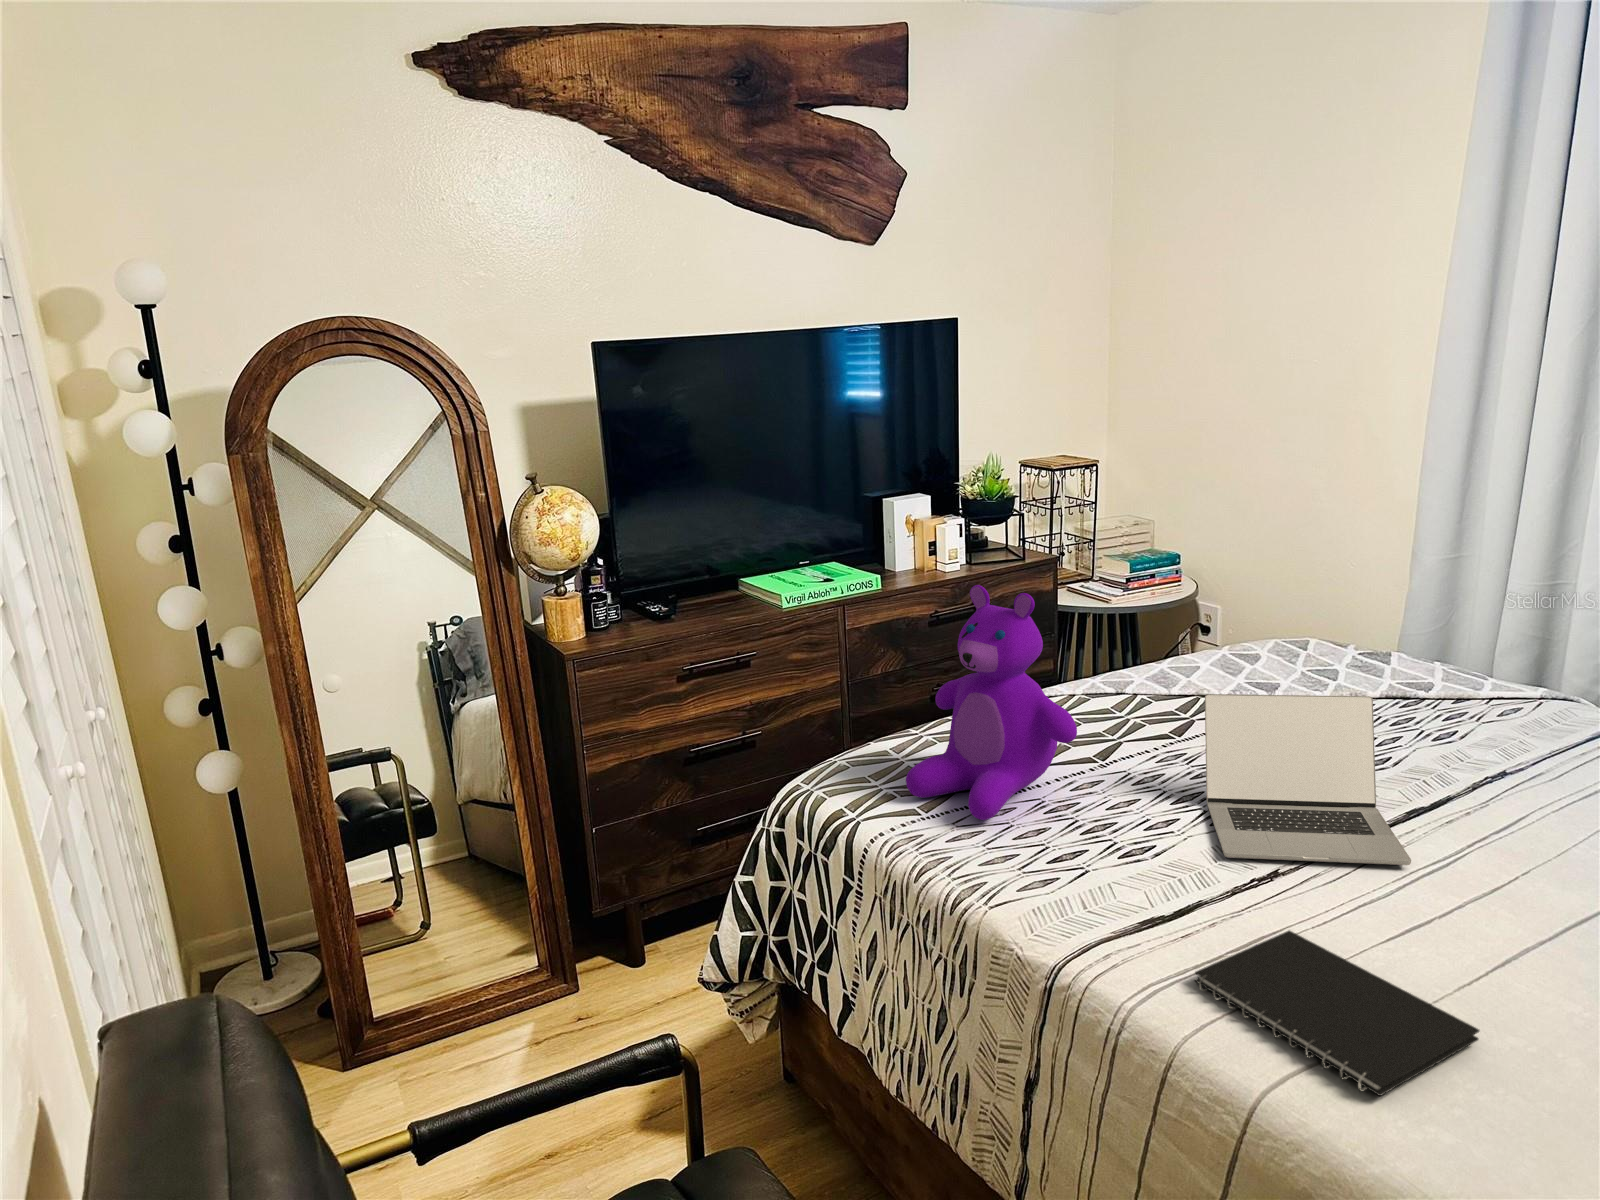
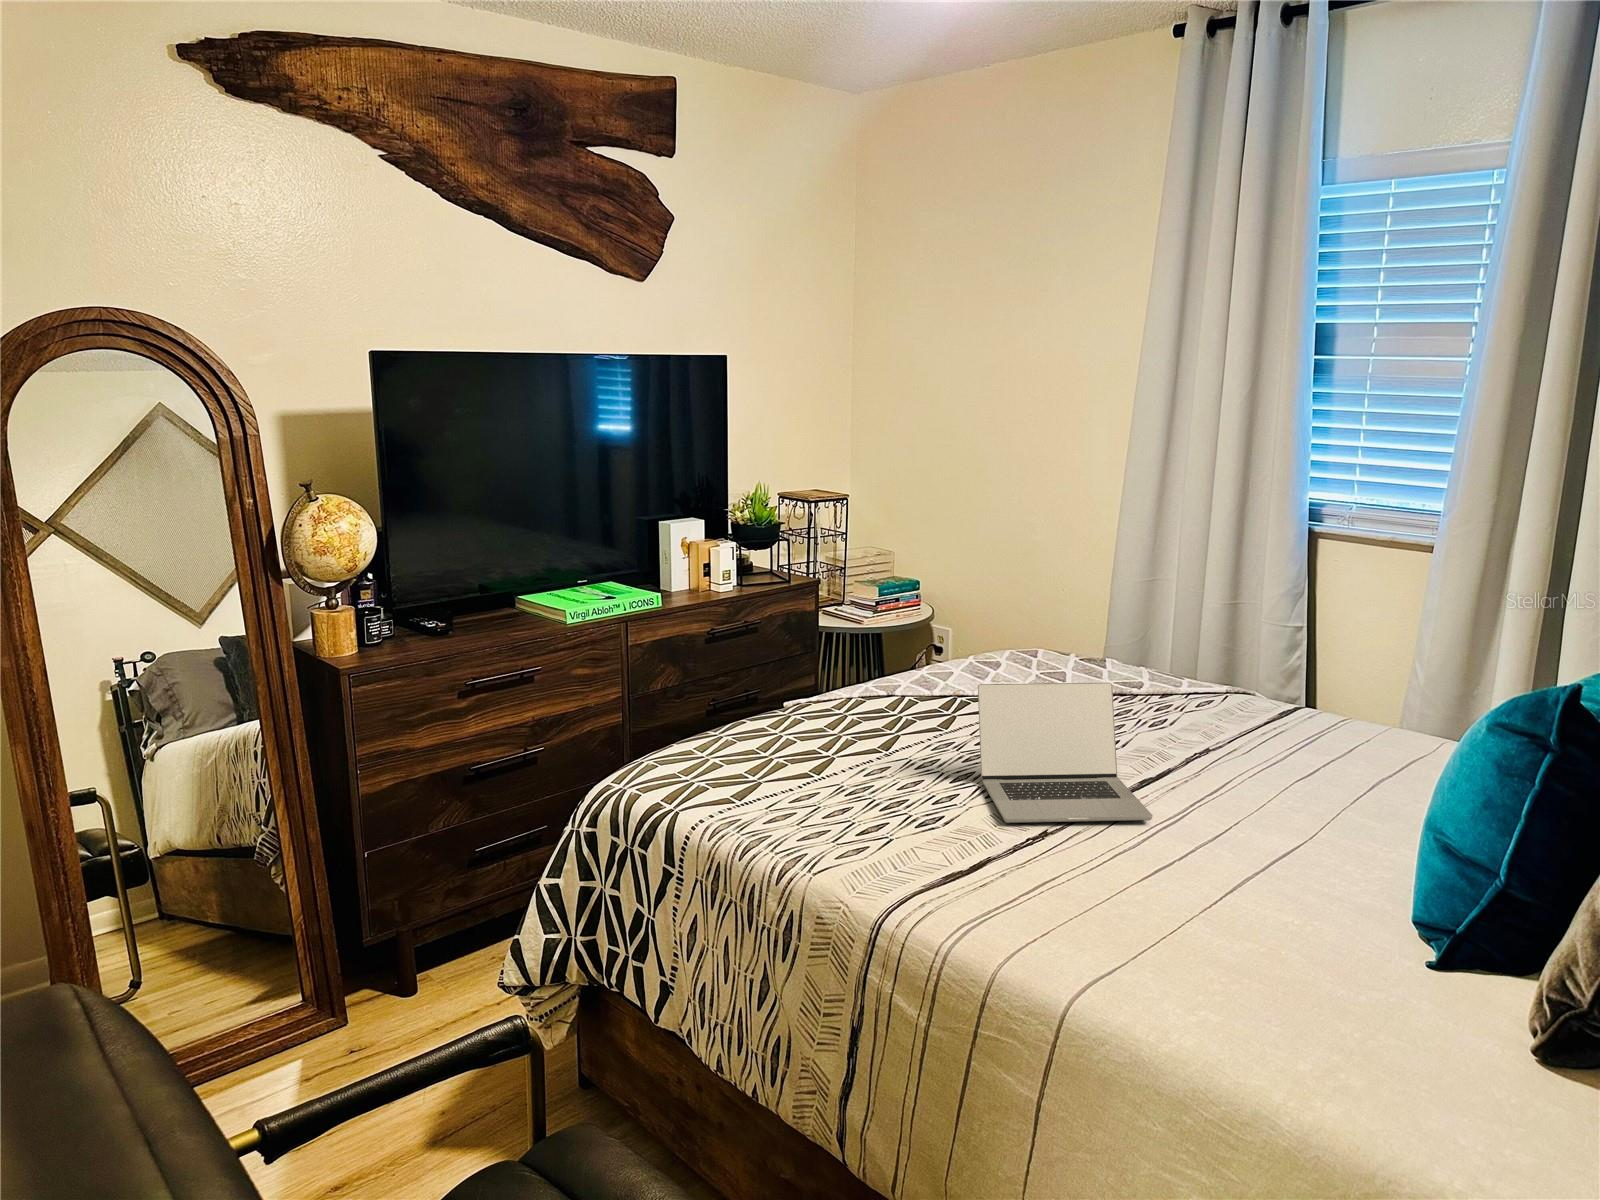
teddy bear: present [906,585,1077,820] -> none [715,588,872,804]
notebook: present [1195,931,1479,1096] -> none [1001,875,1230,996]

